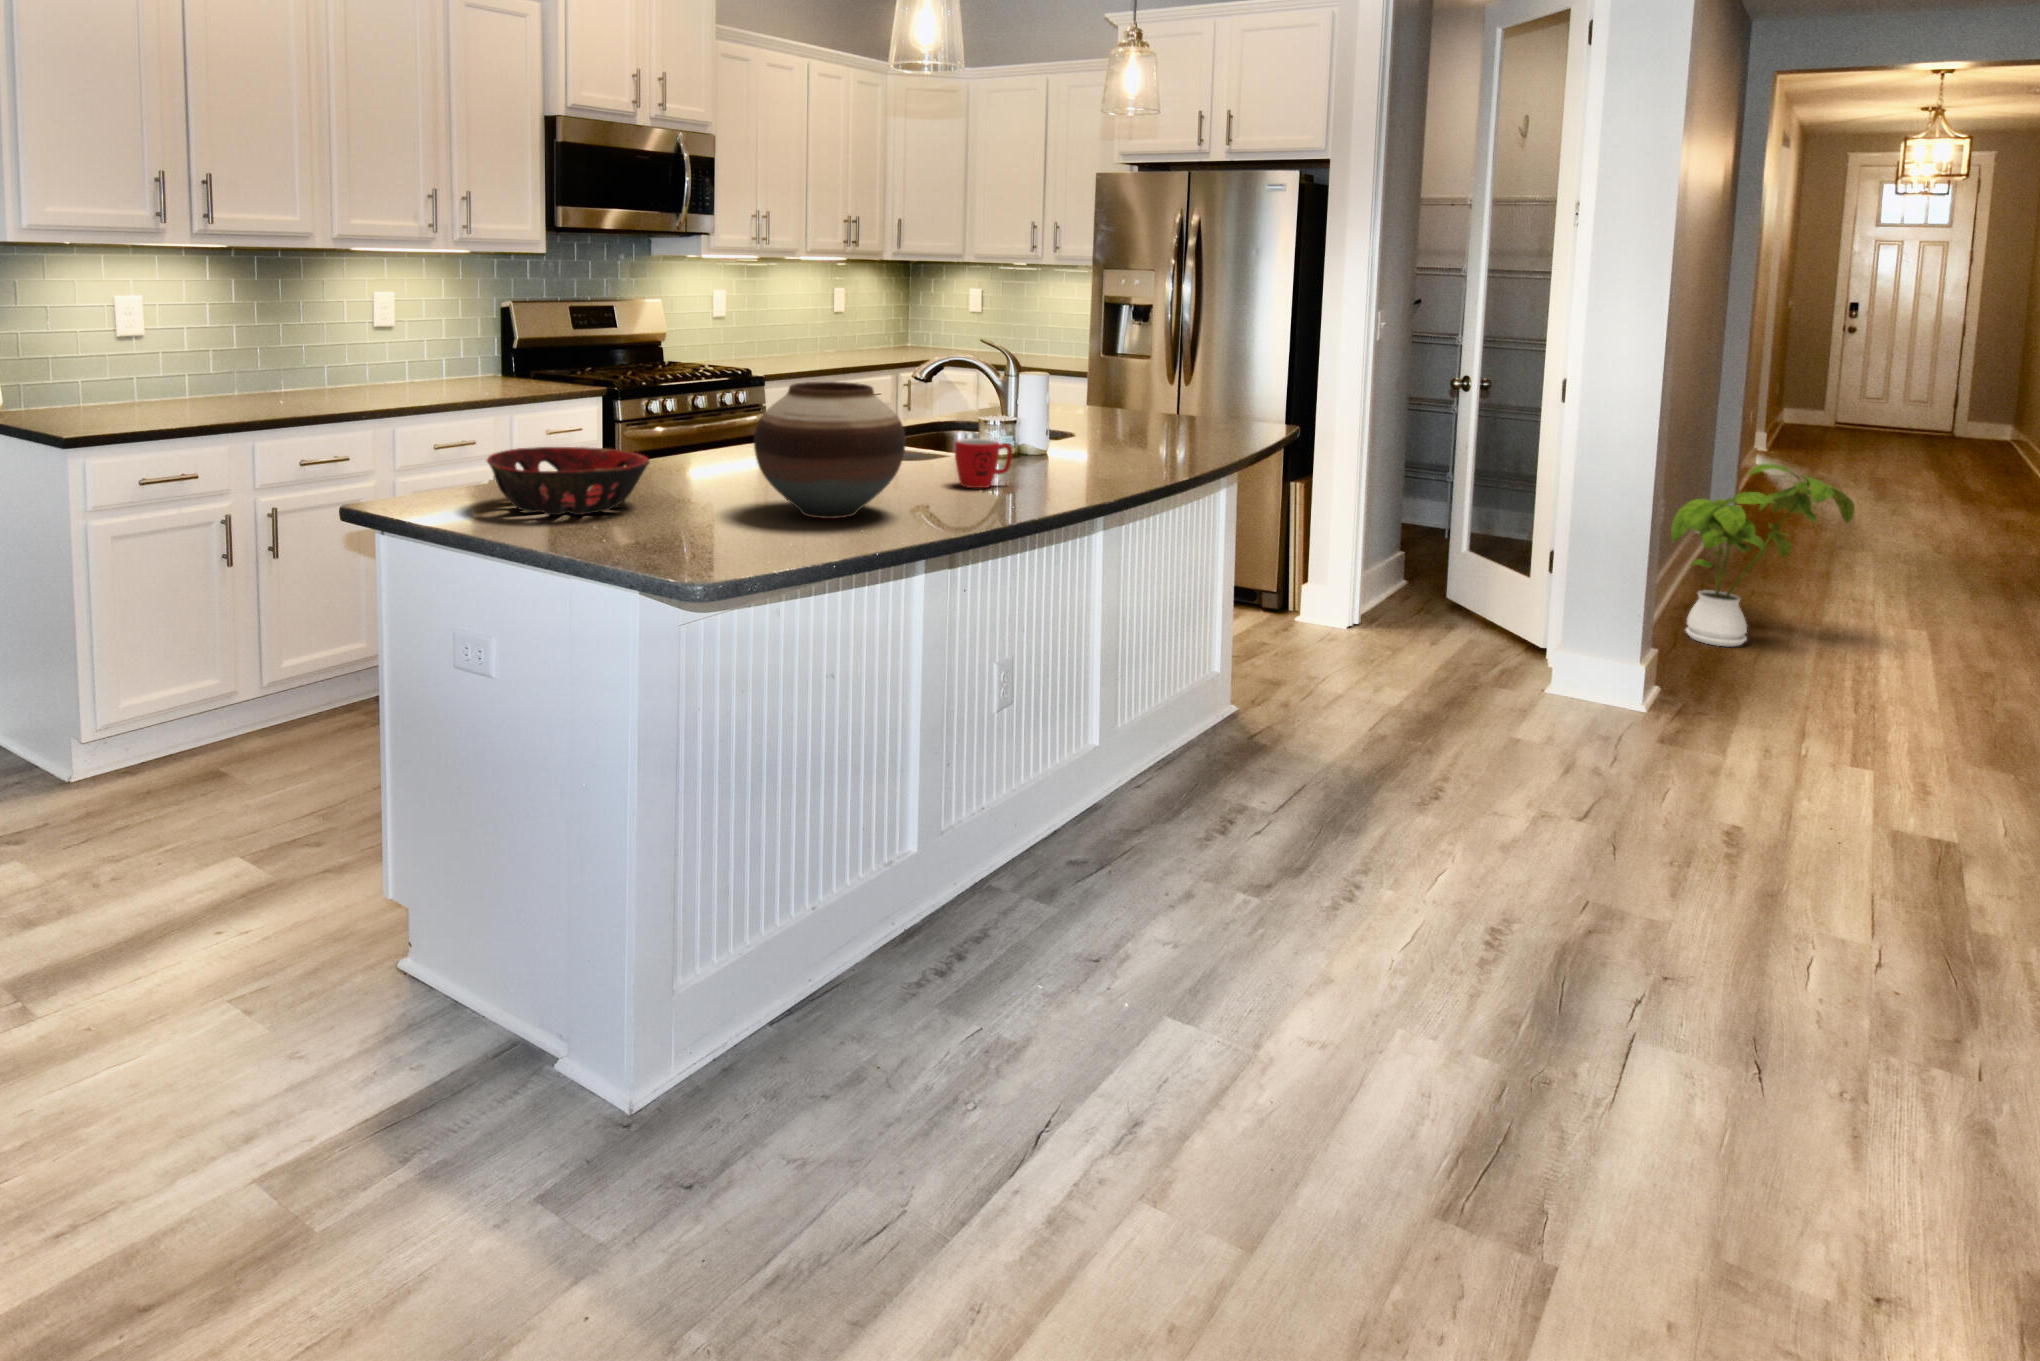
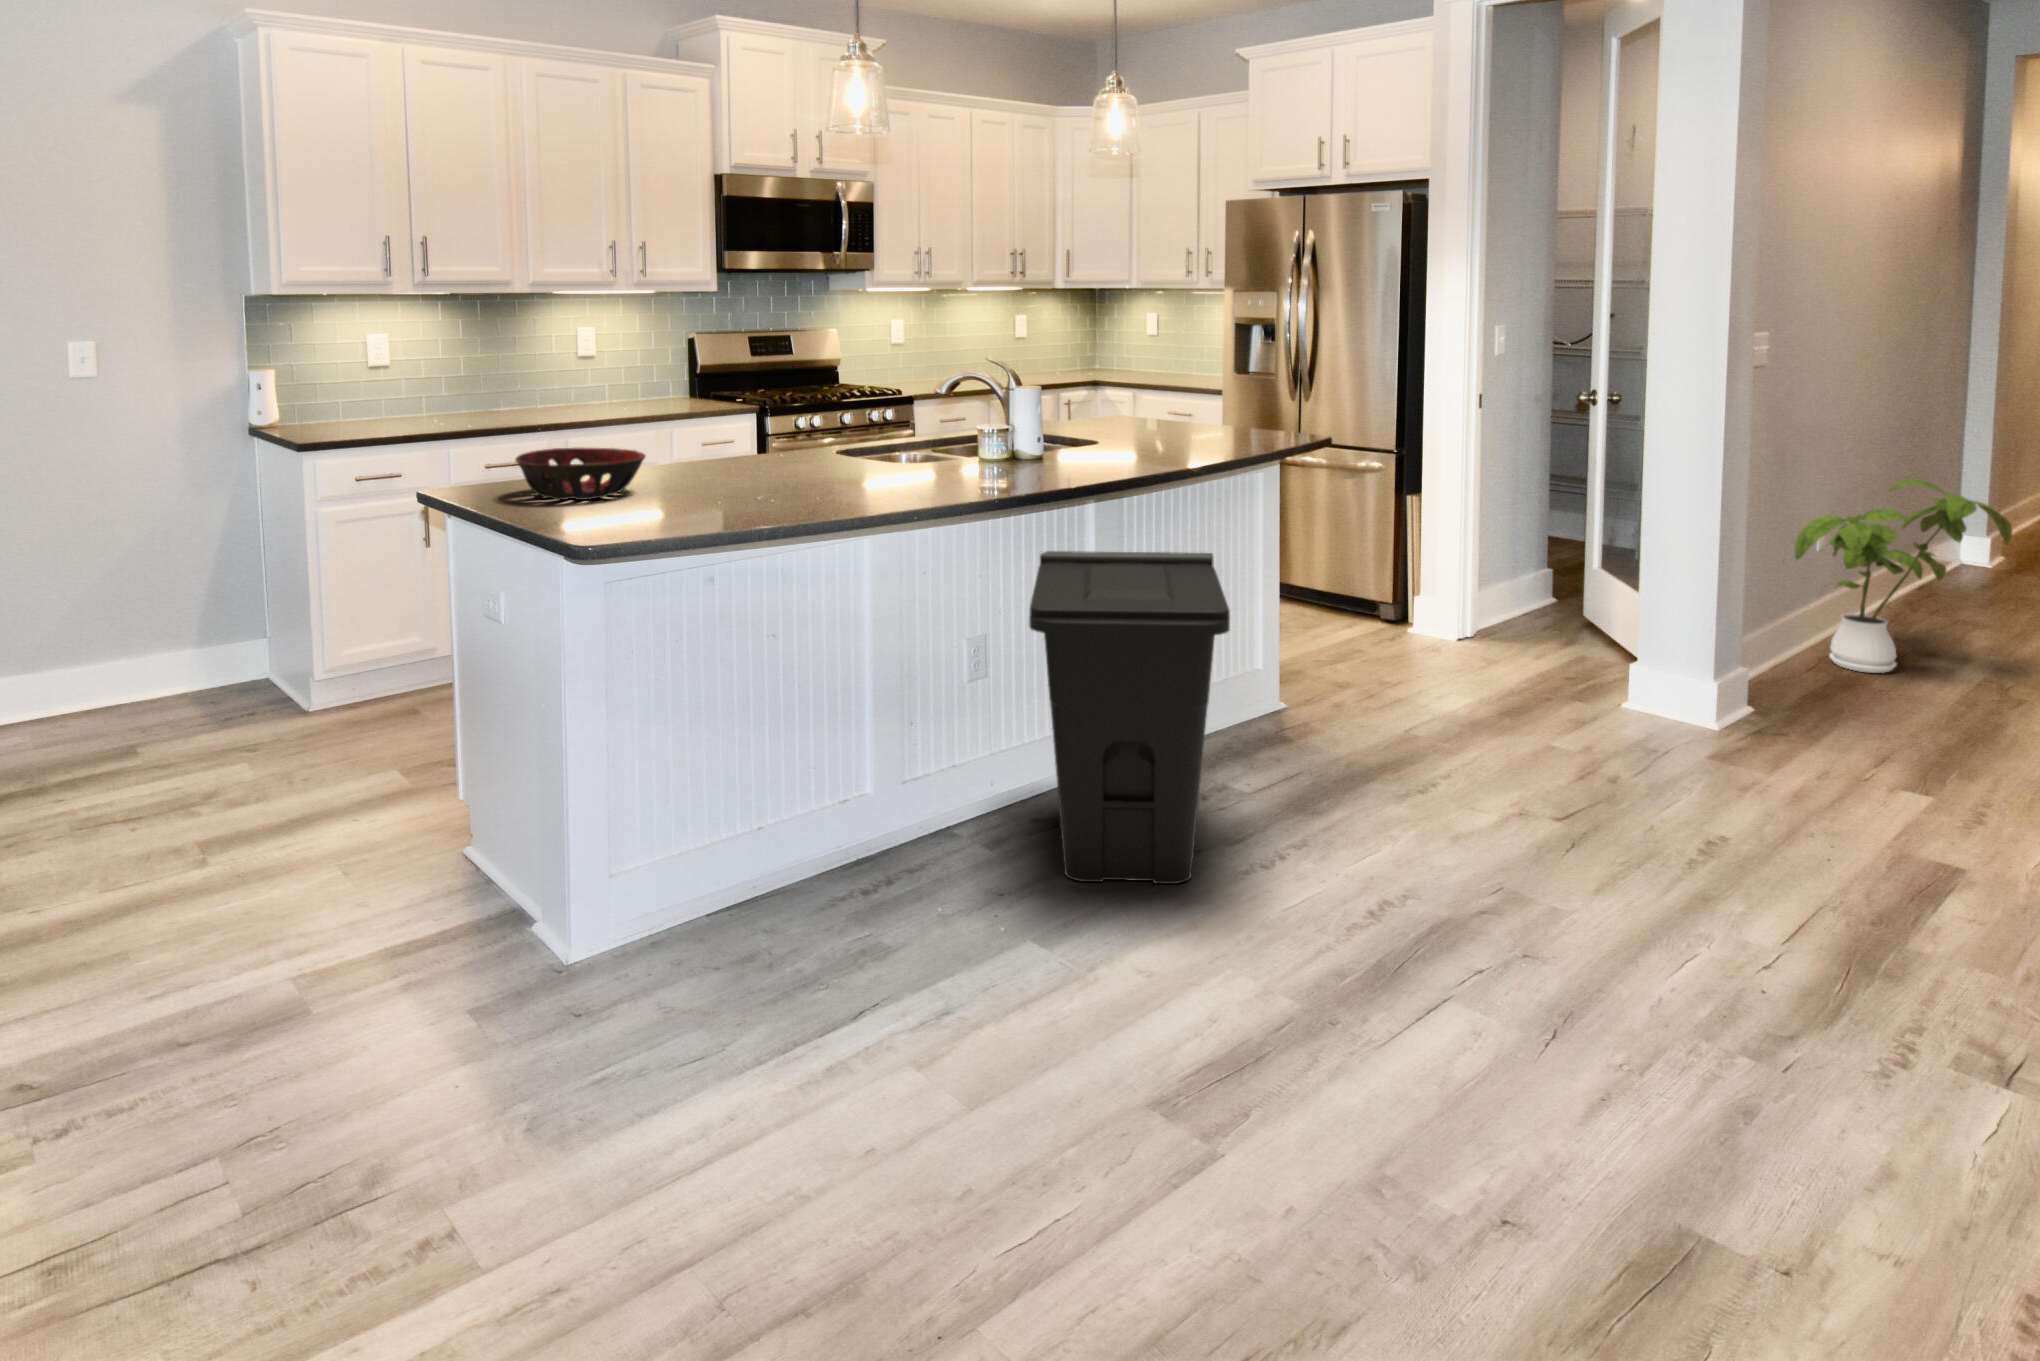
vase: present [754,382,906,519] -> none [711,394,837,506]
mug: present [955,438,1013,488] -> none [919,443,971,486]
trash can: none [1068,556,1344,935] -> present [1029,551,1230,884]

